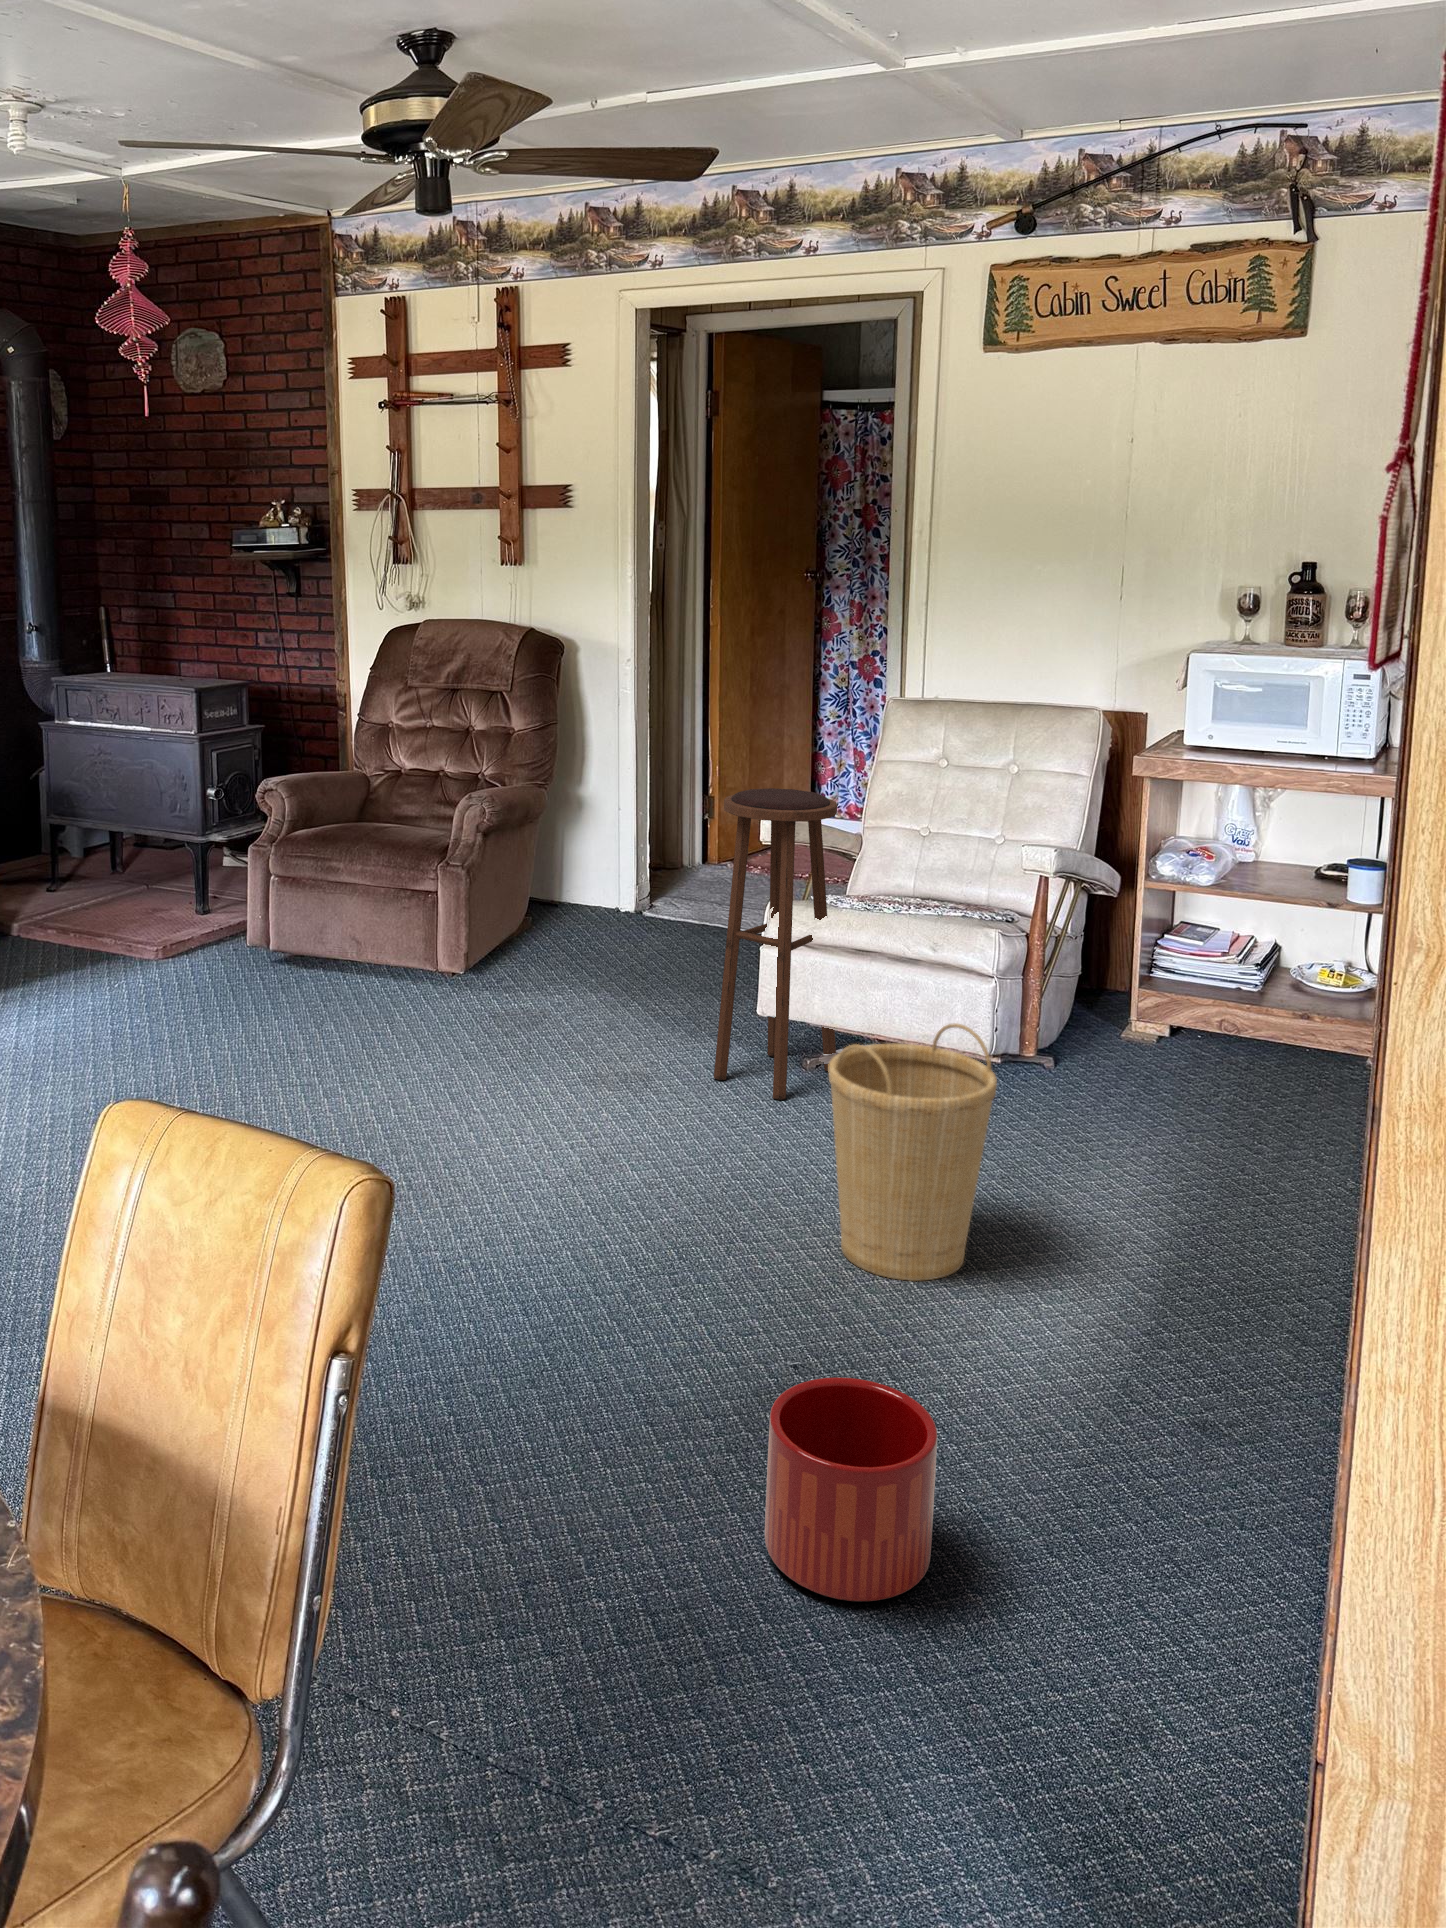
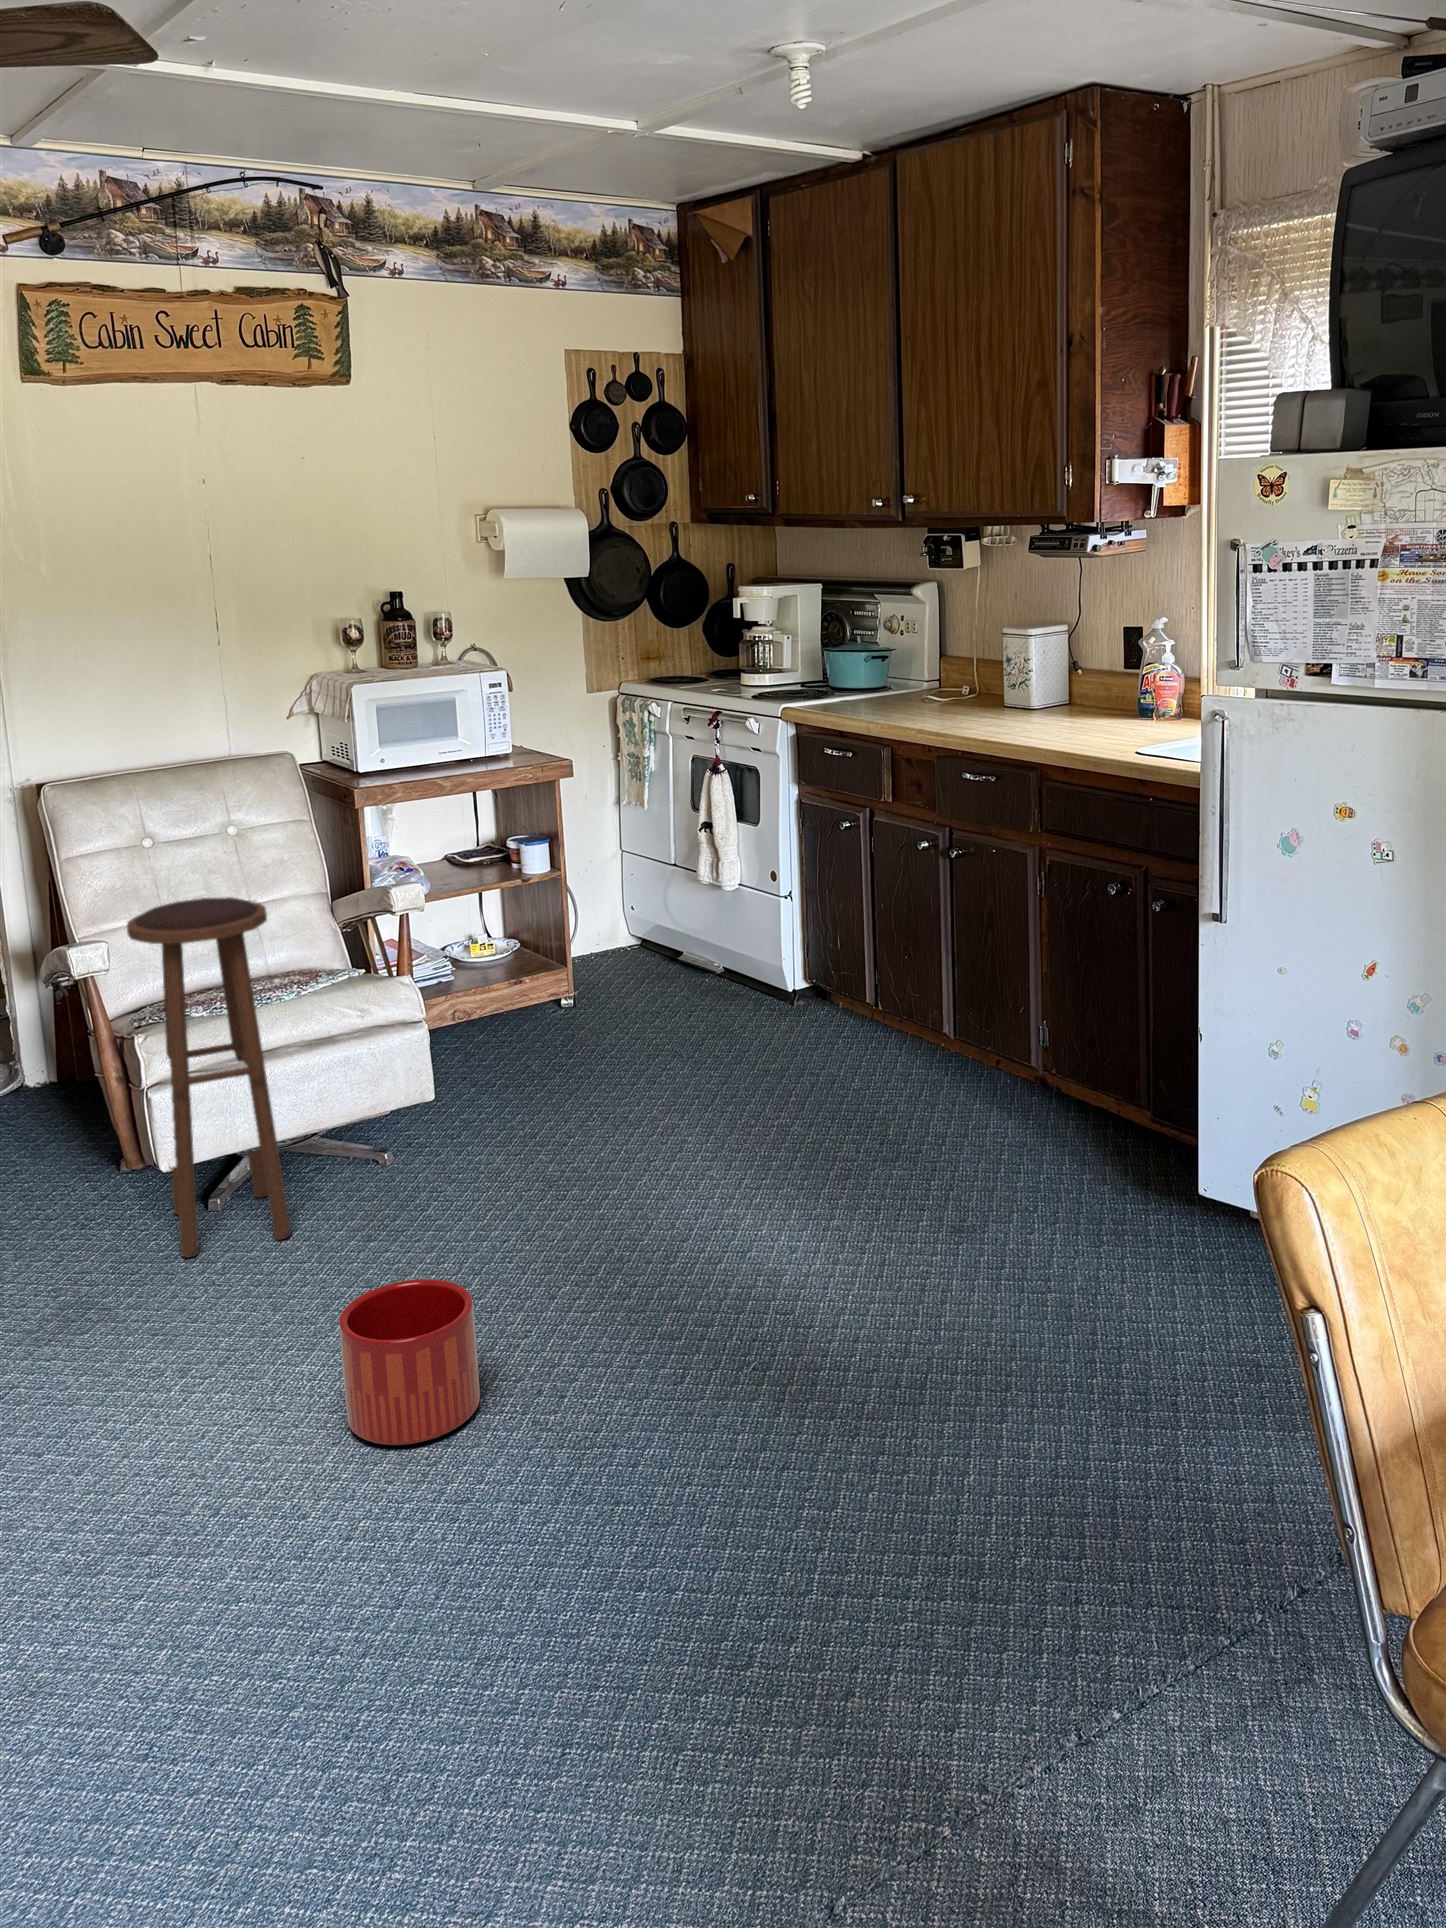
basket: present [829,1024,997,1281] -> none [554,1042,711,1293]
planter: present [765,1377,937,1602] -> present [339,1279,480,1445]

